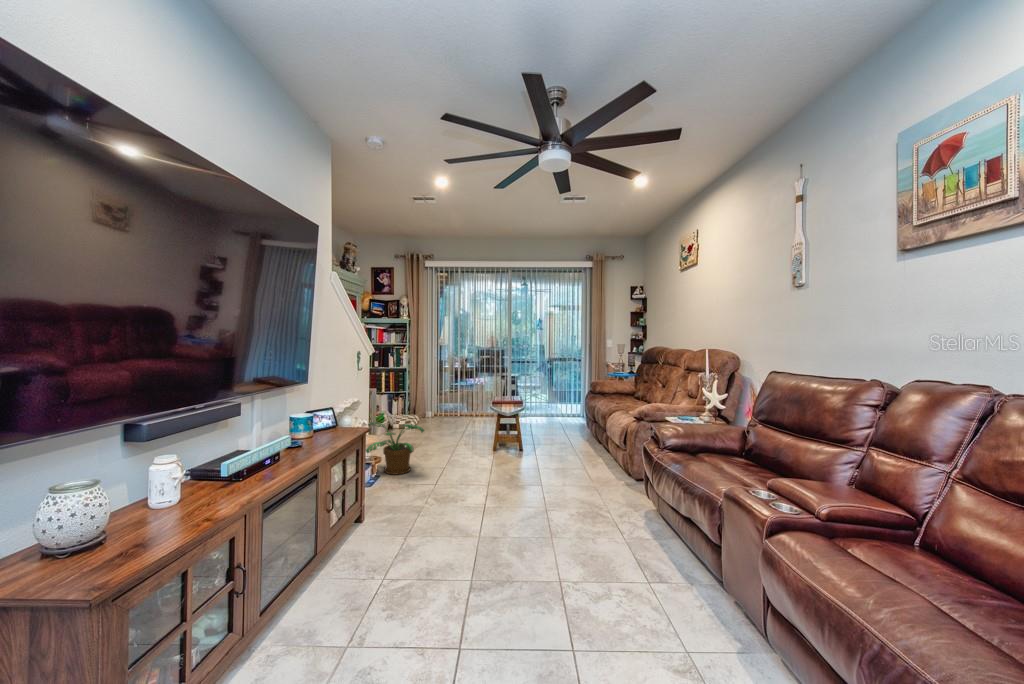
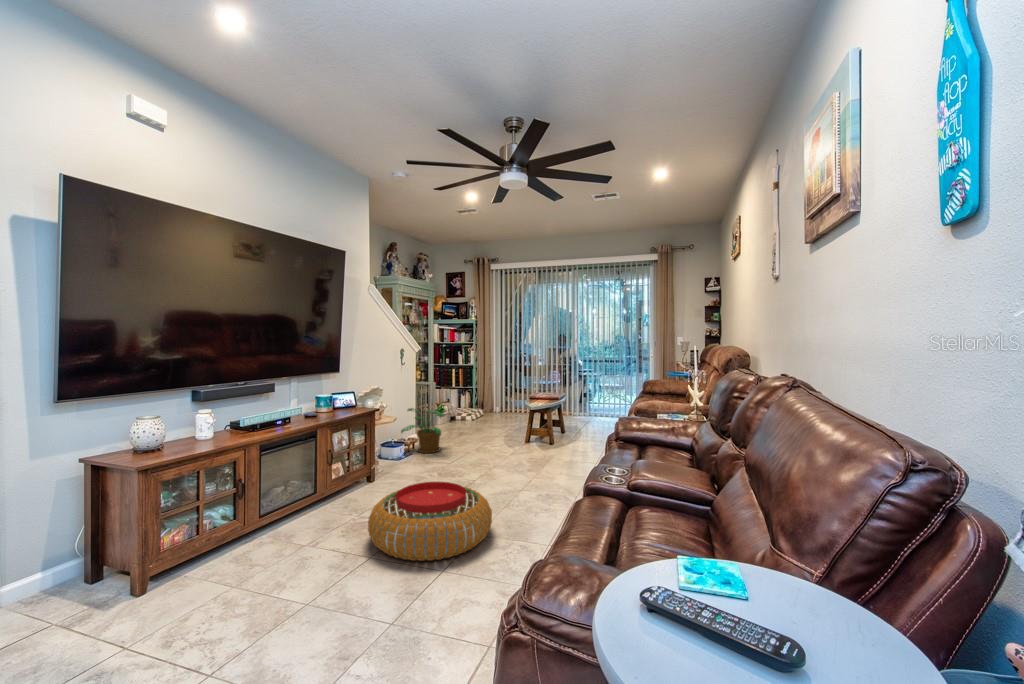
pouf: none [436,519,591,638] -> present [368,482,492,561]

